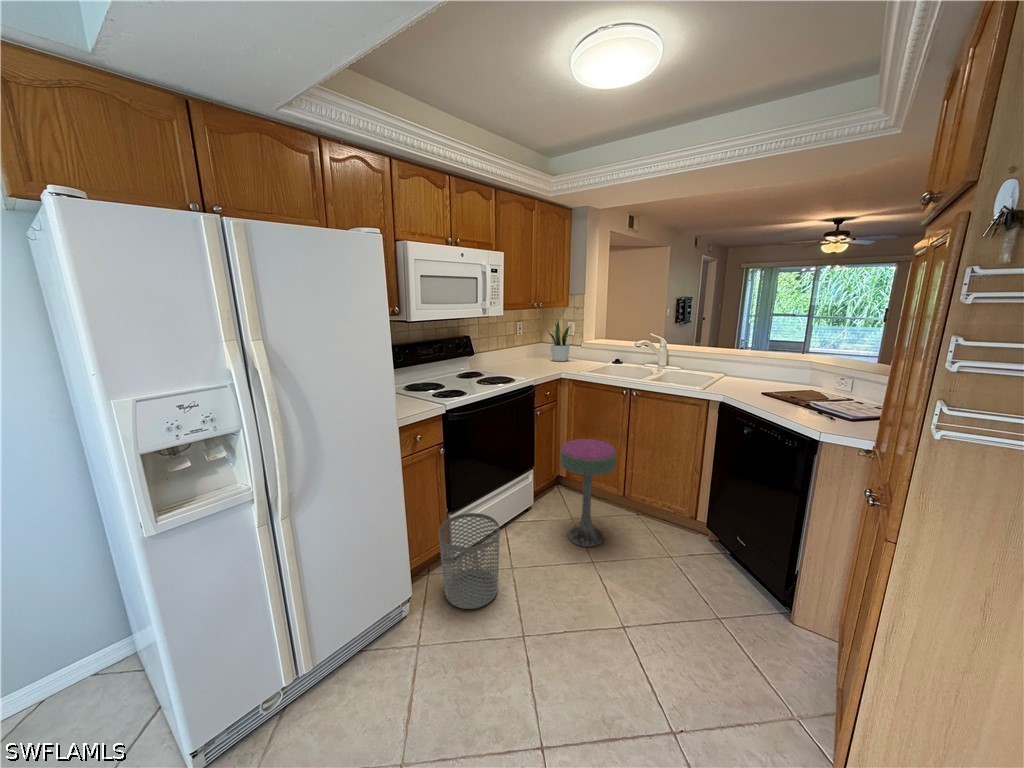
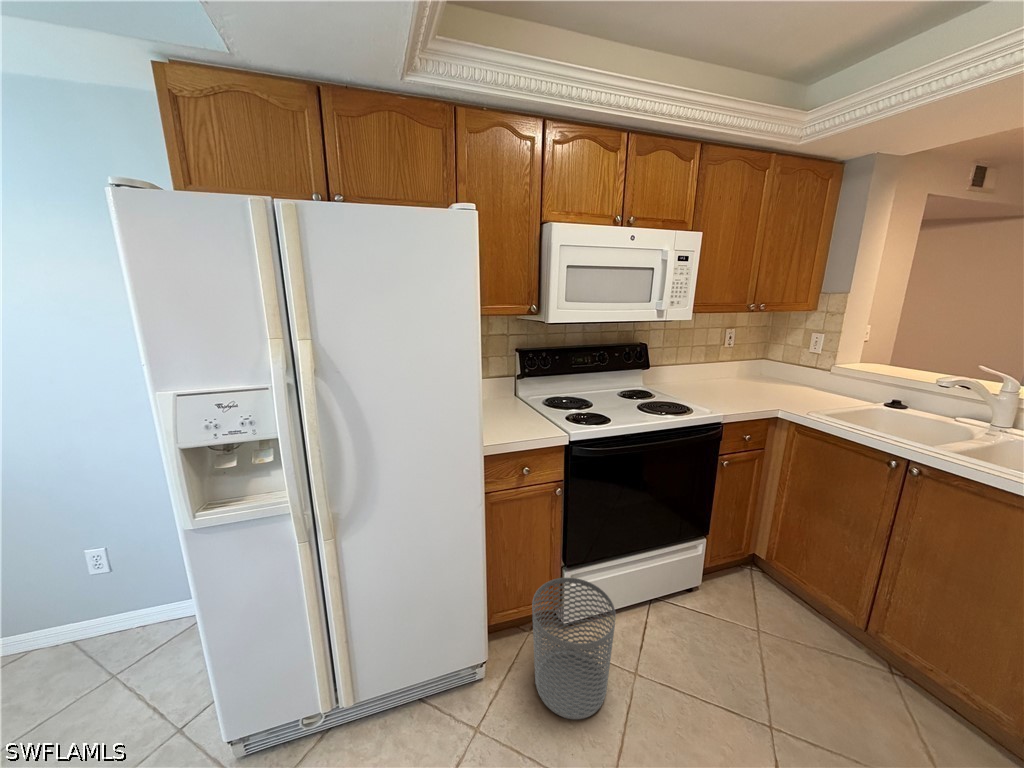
potted plant: present [549,320,571,362] -> none [769,327,820,391]
bar stool: present [561,439,616,547] -> none [743,522,861,707]

